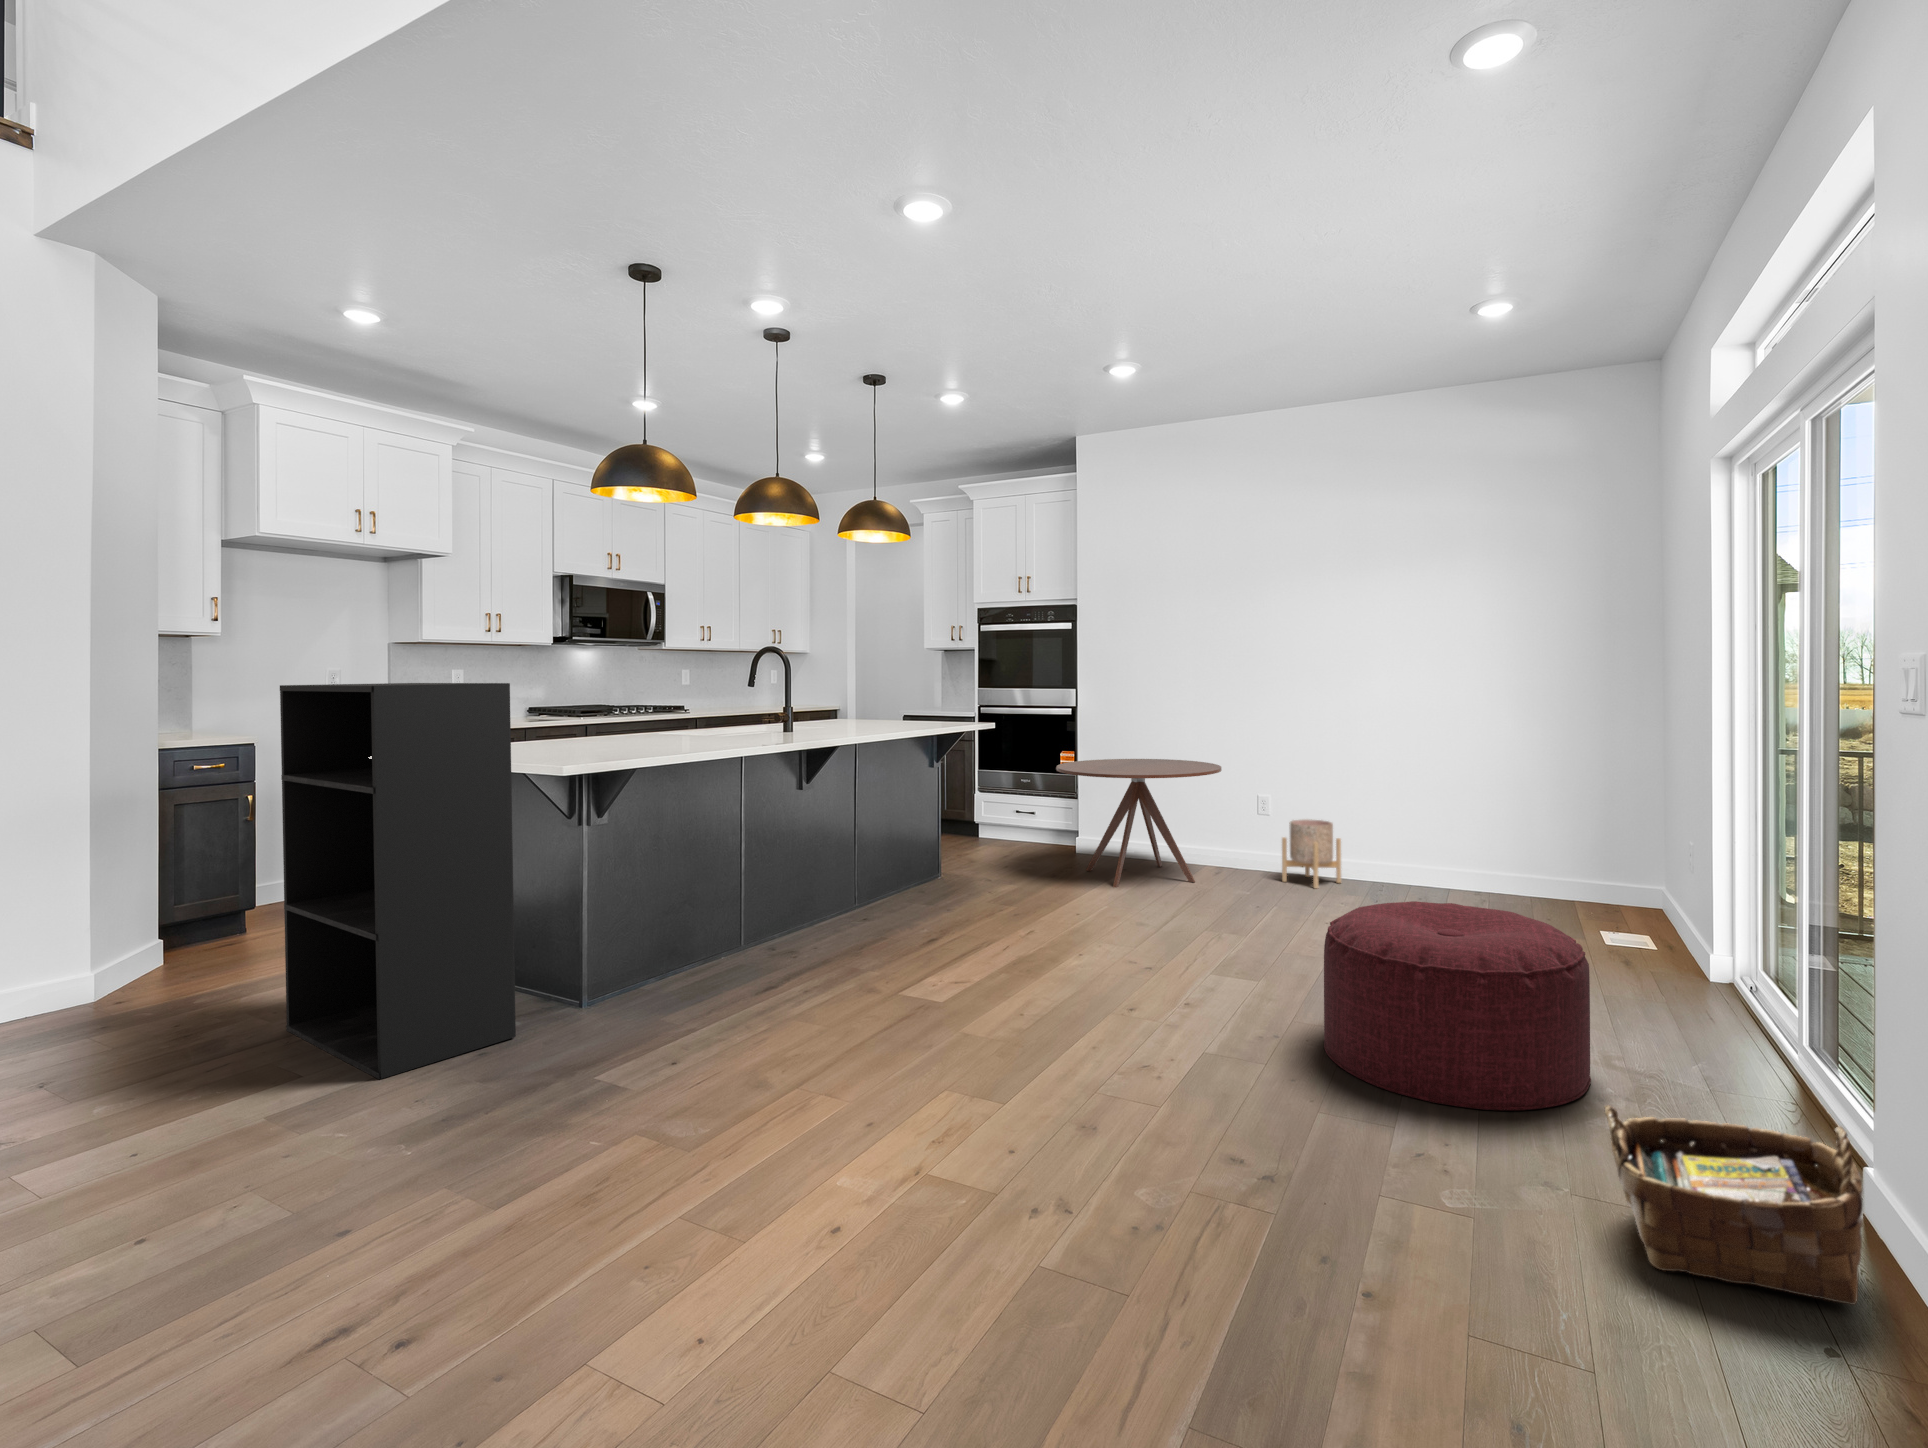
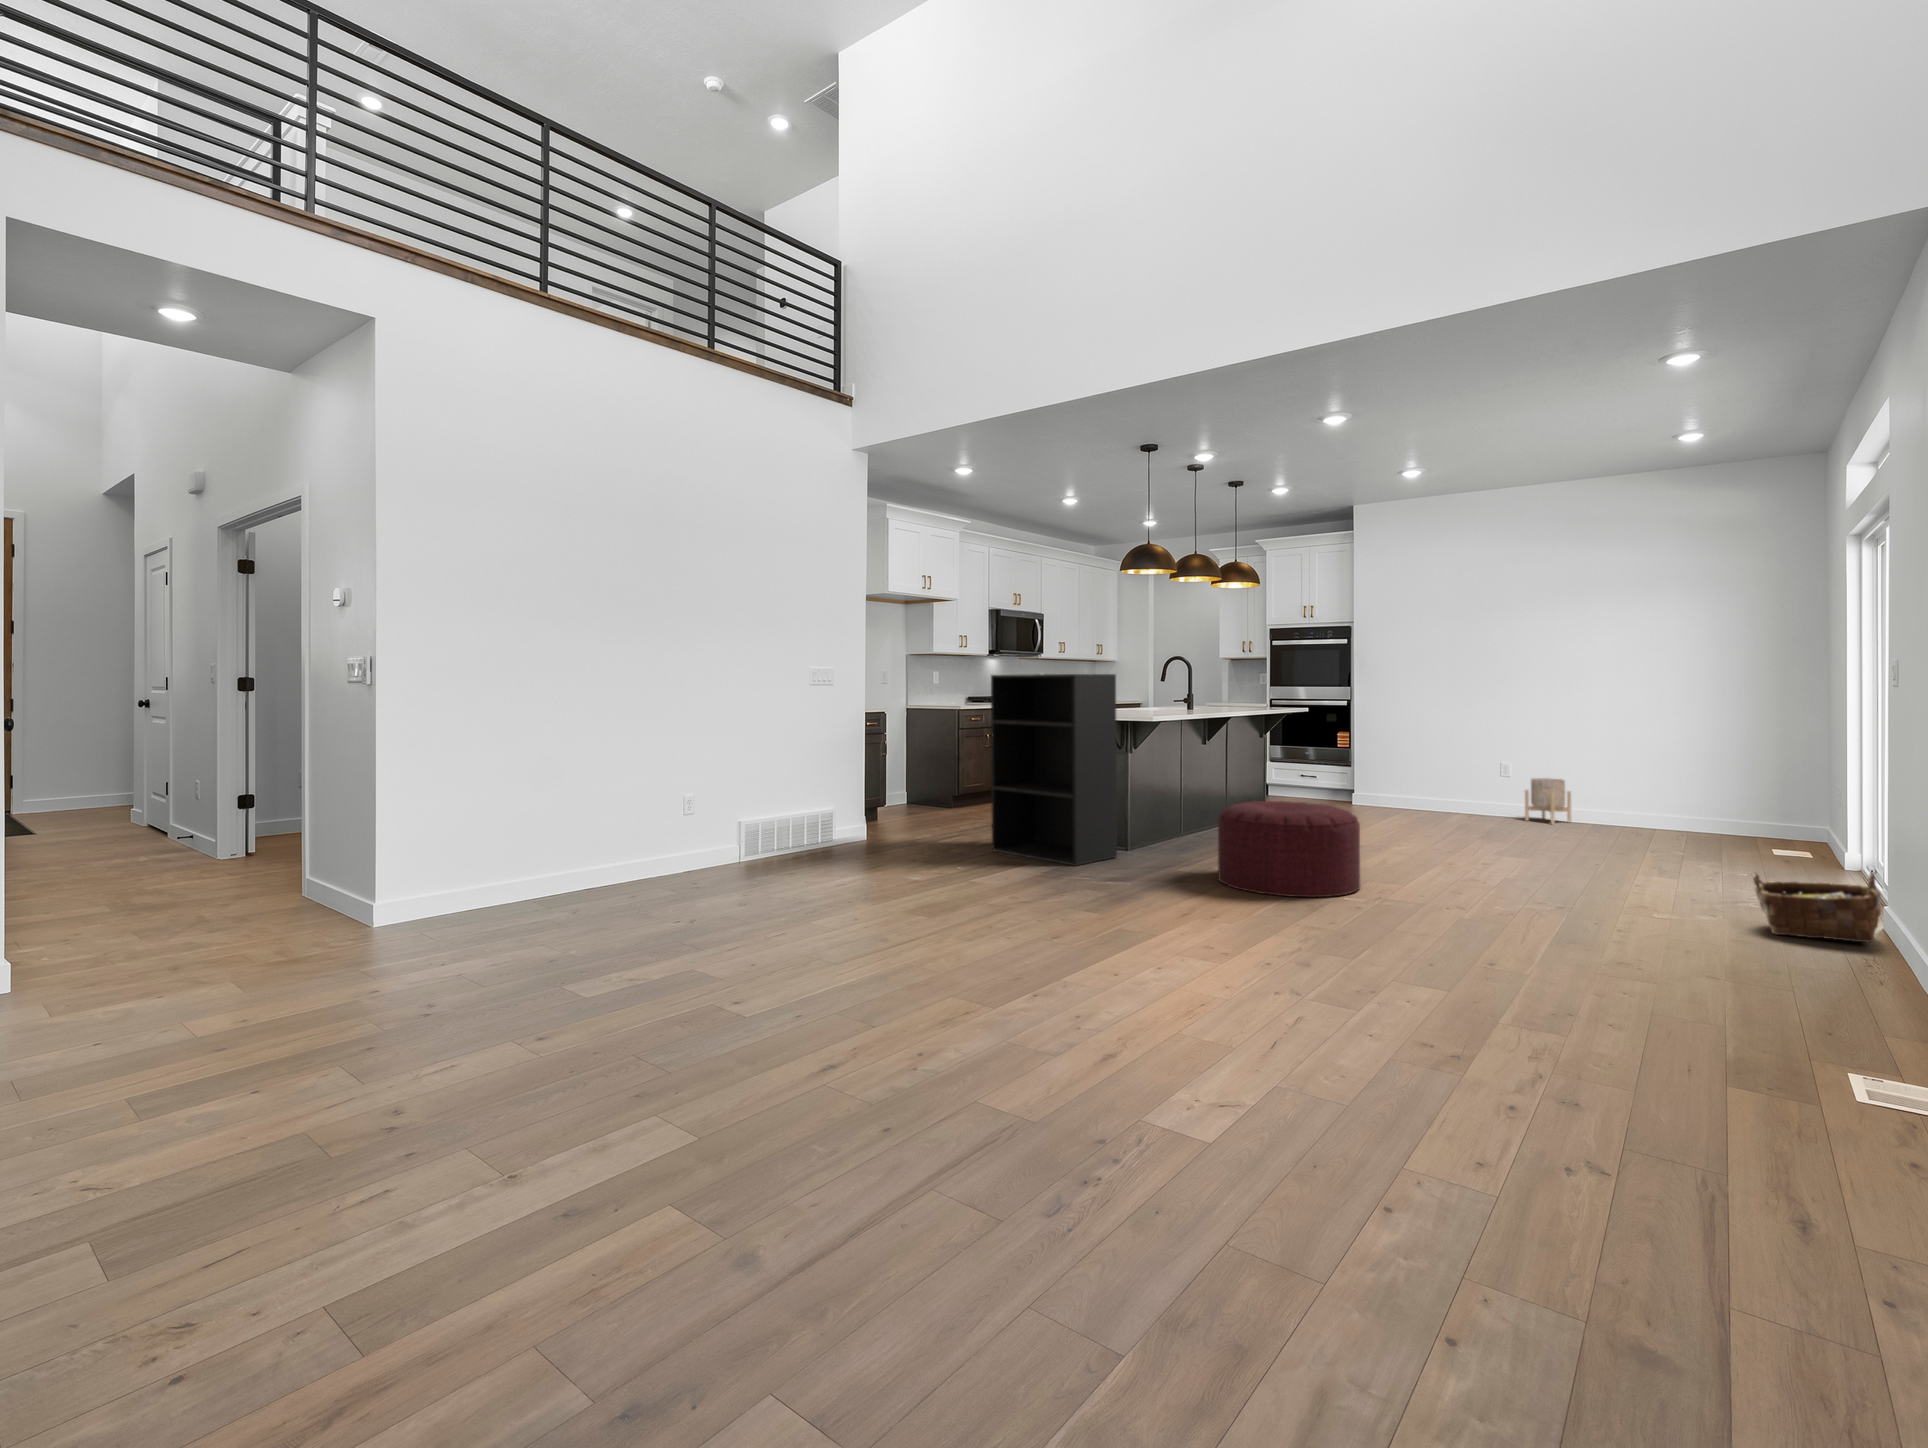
round table: present [1056,759,1222,887] -> none [1353,736,1478,819]
ottoman: present [1324,901,1591,1111] -> present [1218,801,1360,897]

